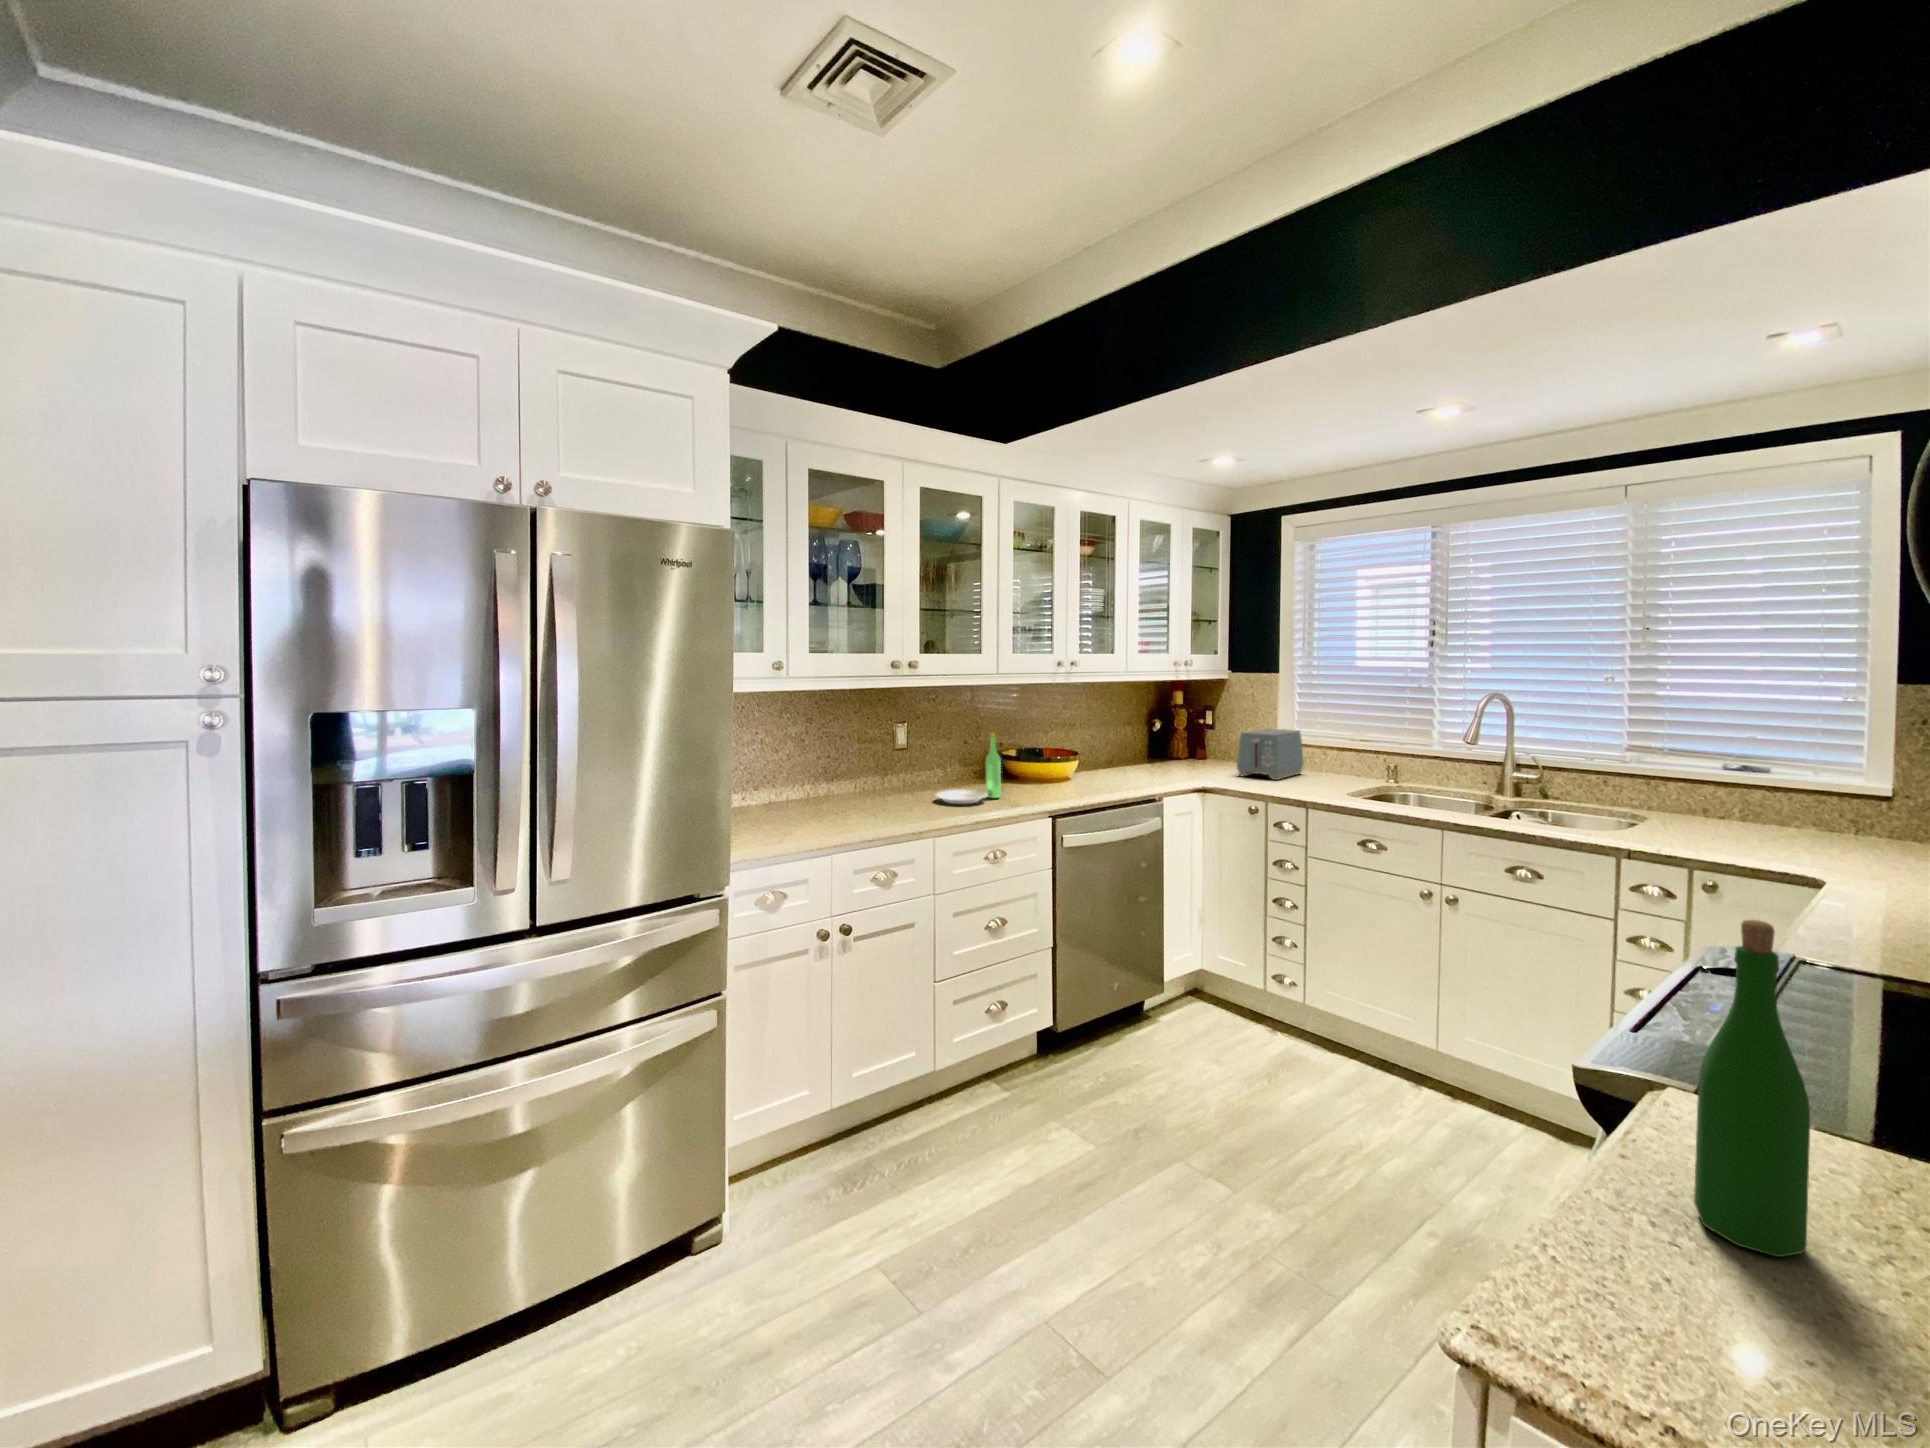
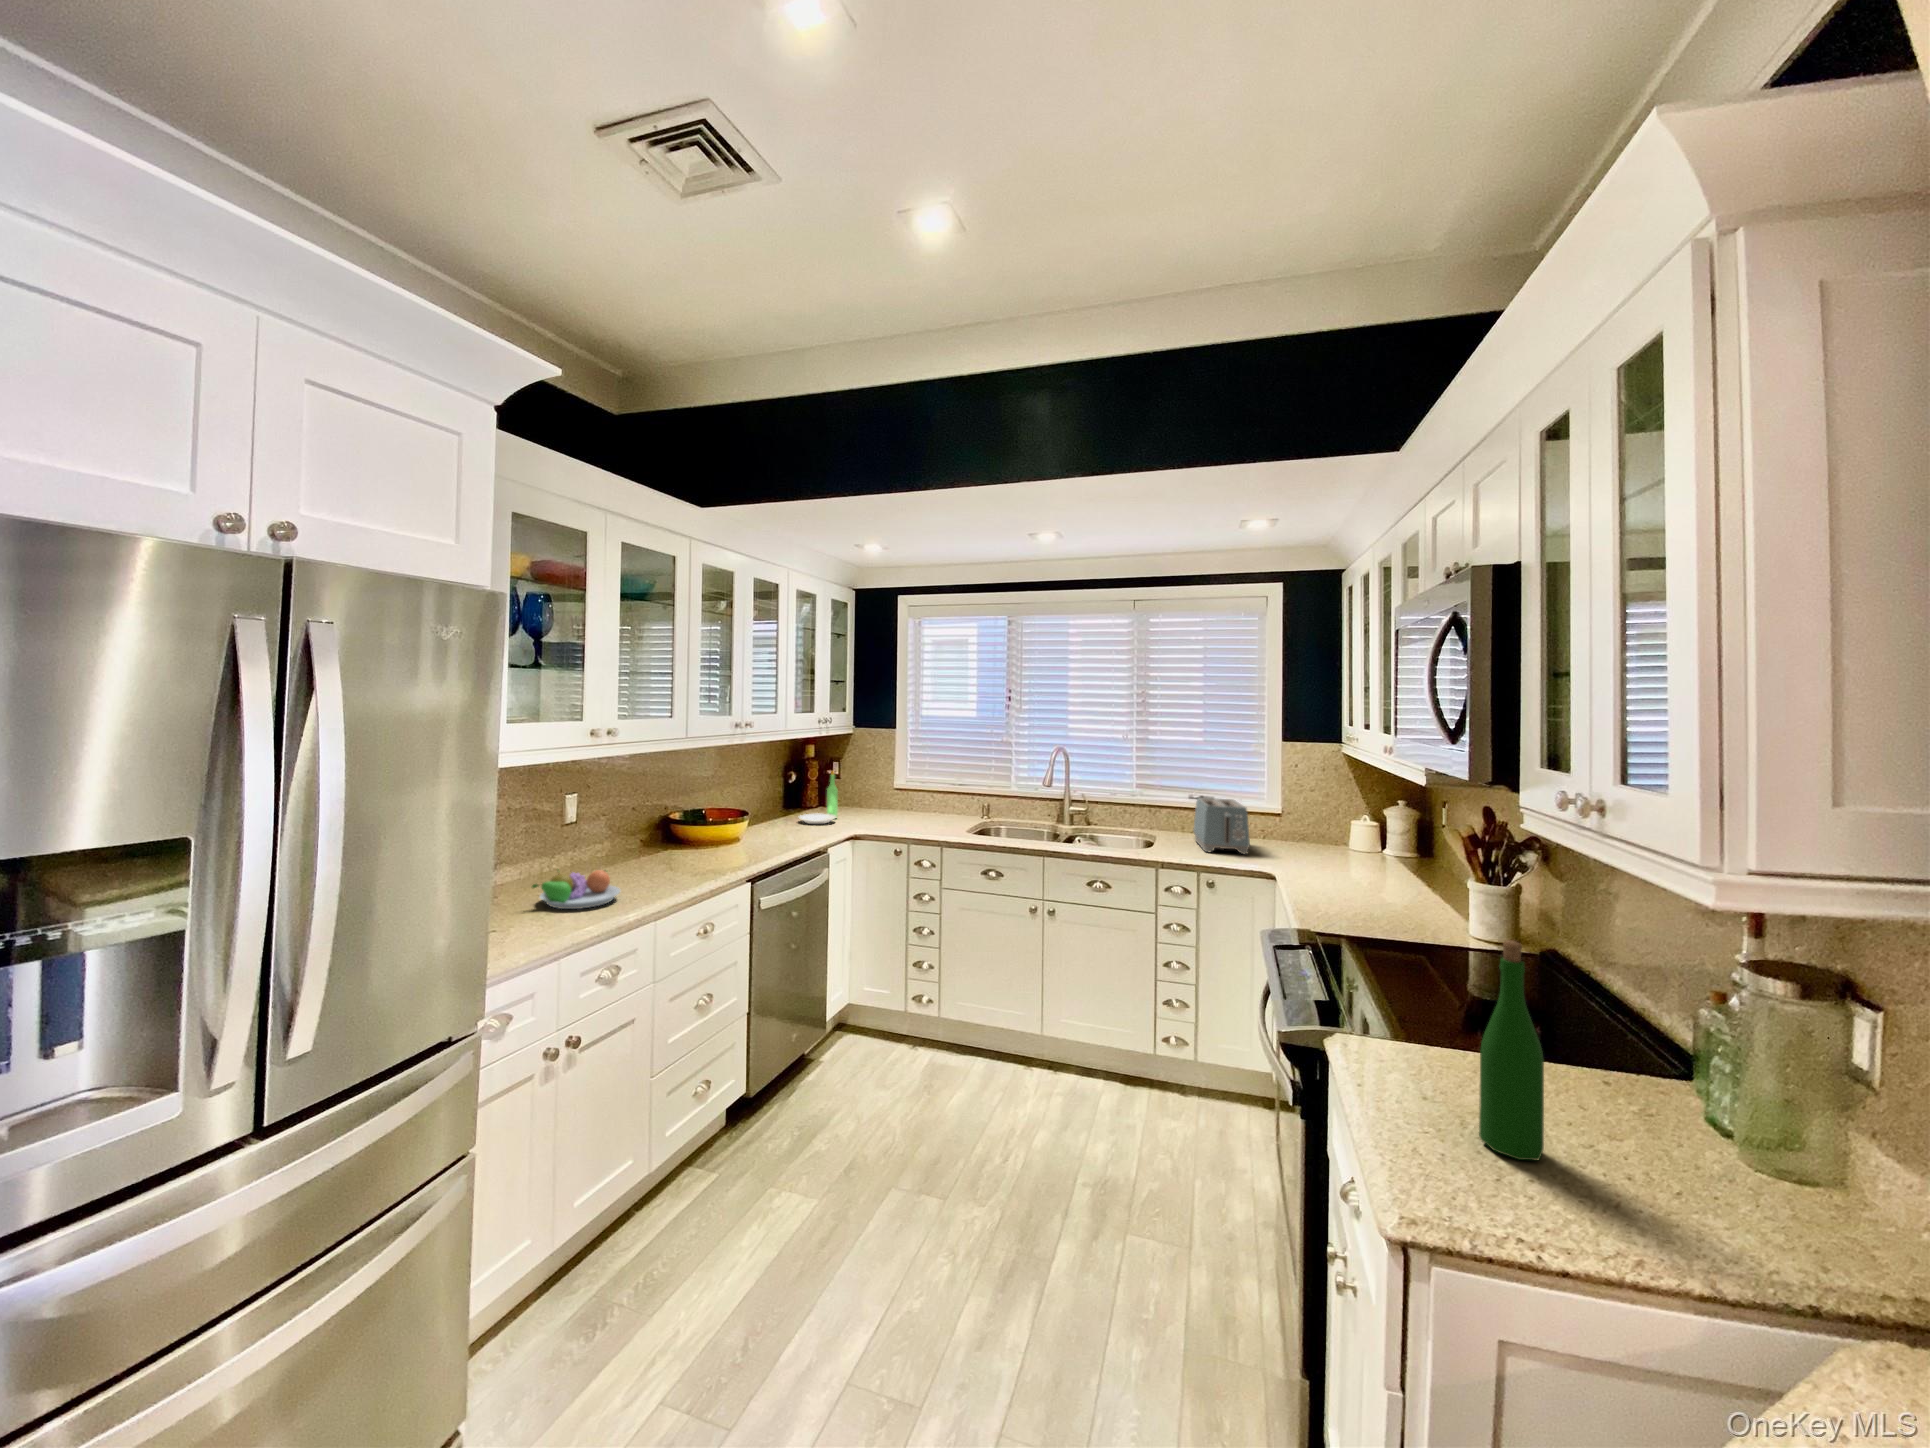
toaster: present [1237,728,1304,780] -> present [1193,798,1250,854]
plate: present [936,734,1001,804] -> present [799,772,838,824]
fruit bowl: none [840,786,914,820] -> present [532,870,620,909]

